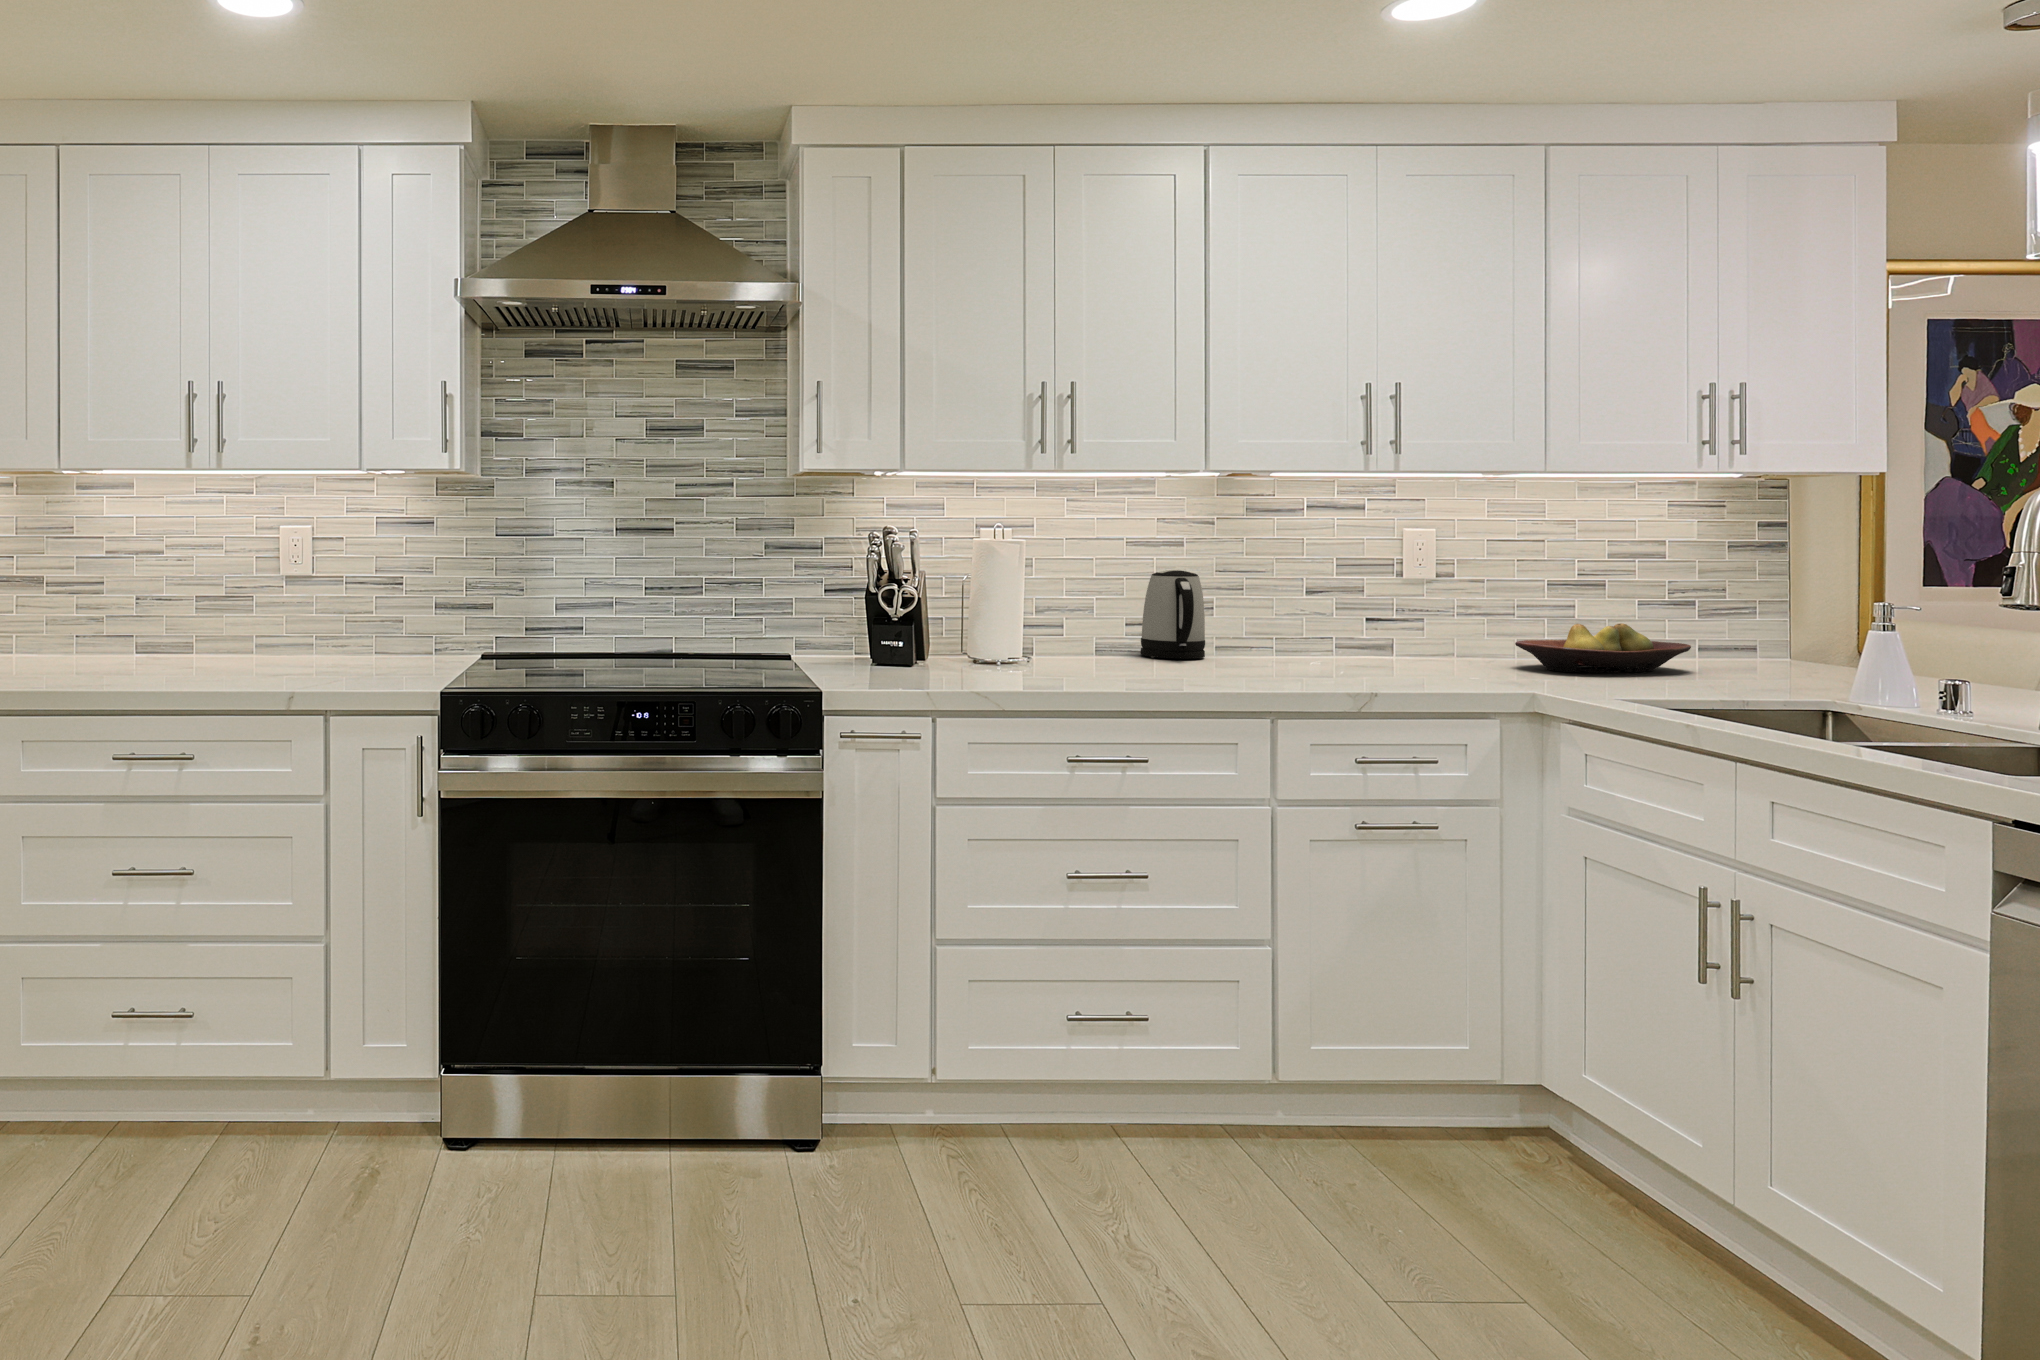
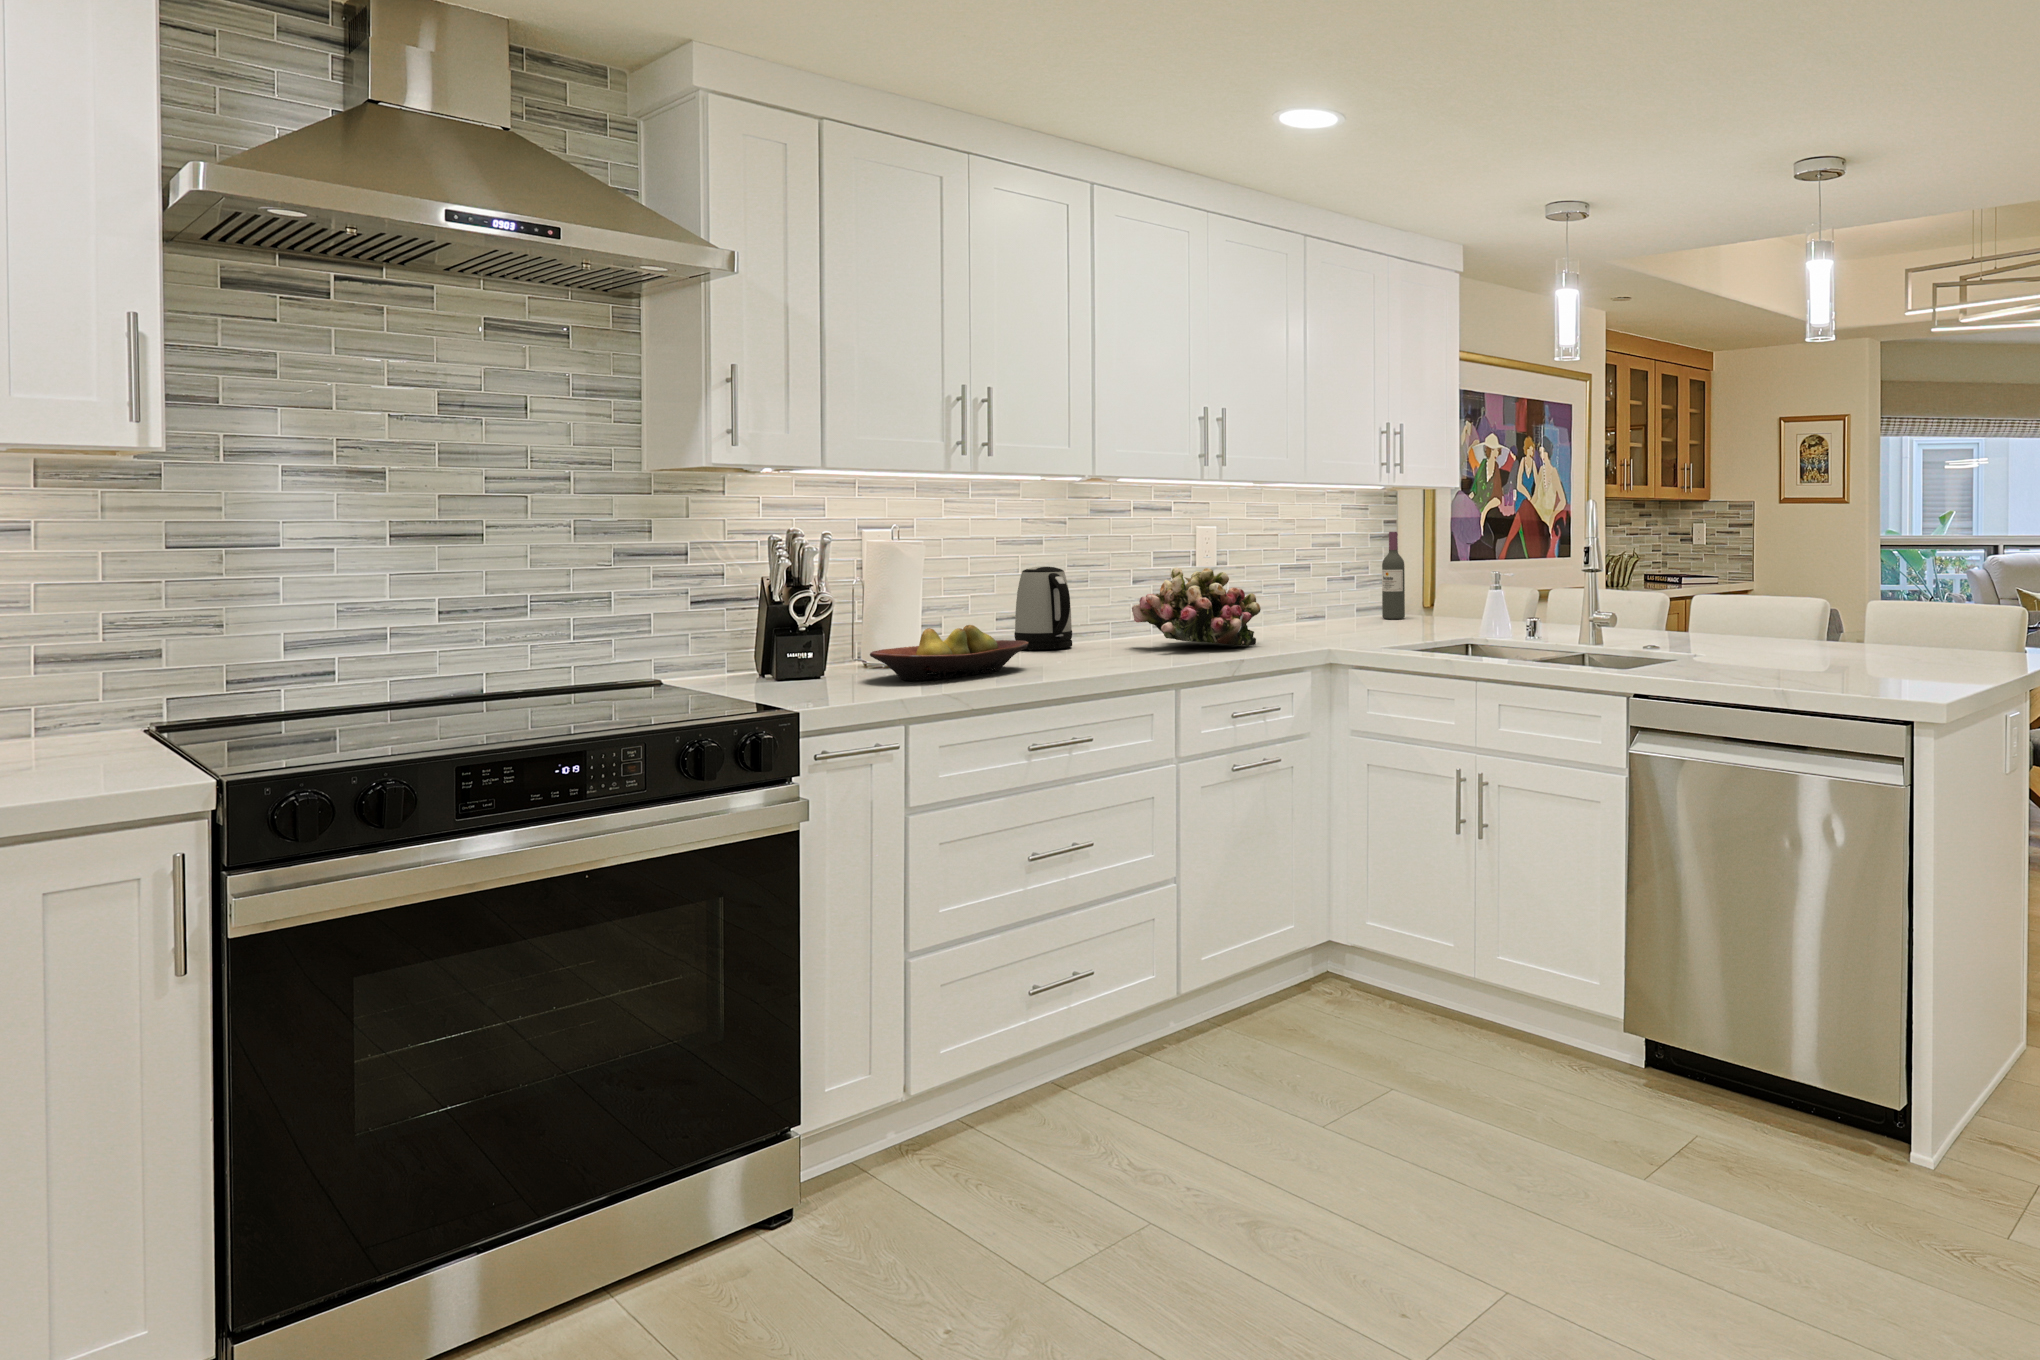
wine bottle: none [1728,539,1774,662] -> present [1382,532,1405,619]
flower arrangement: none [1269,577,1443,677] -> present [1132,567,1261,646]
fruit bowl: present [1515,623,1691,673] -> present [870,625,1028,681]

